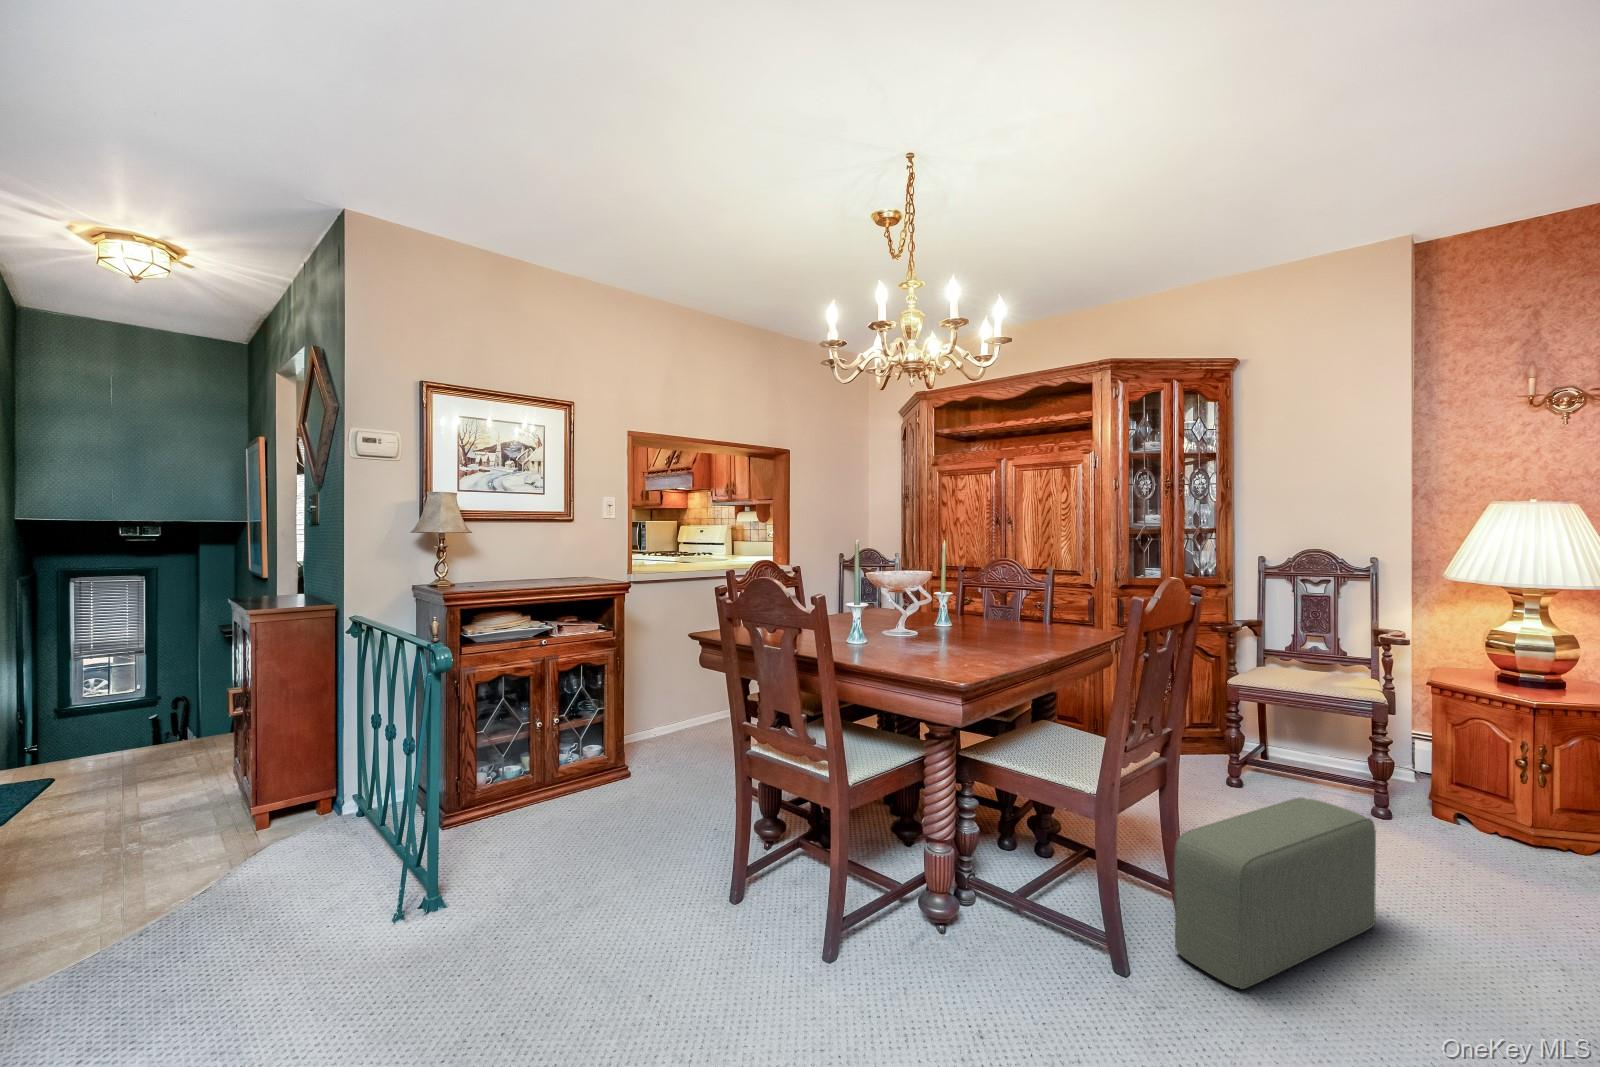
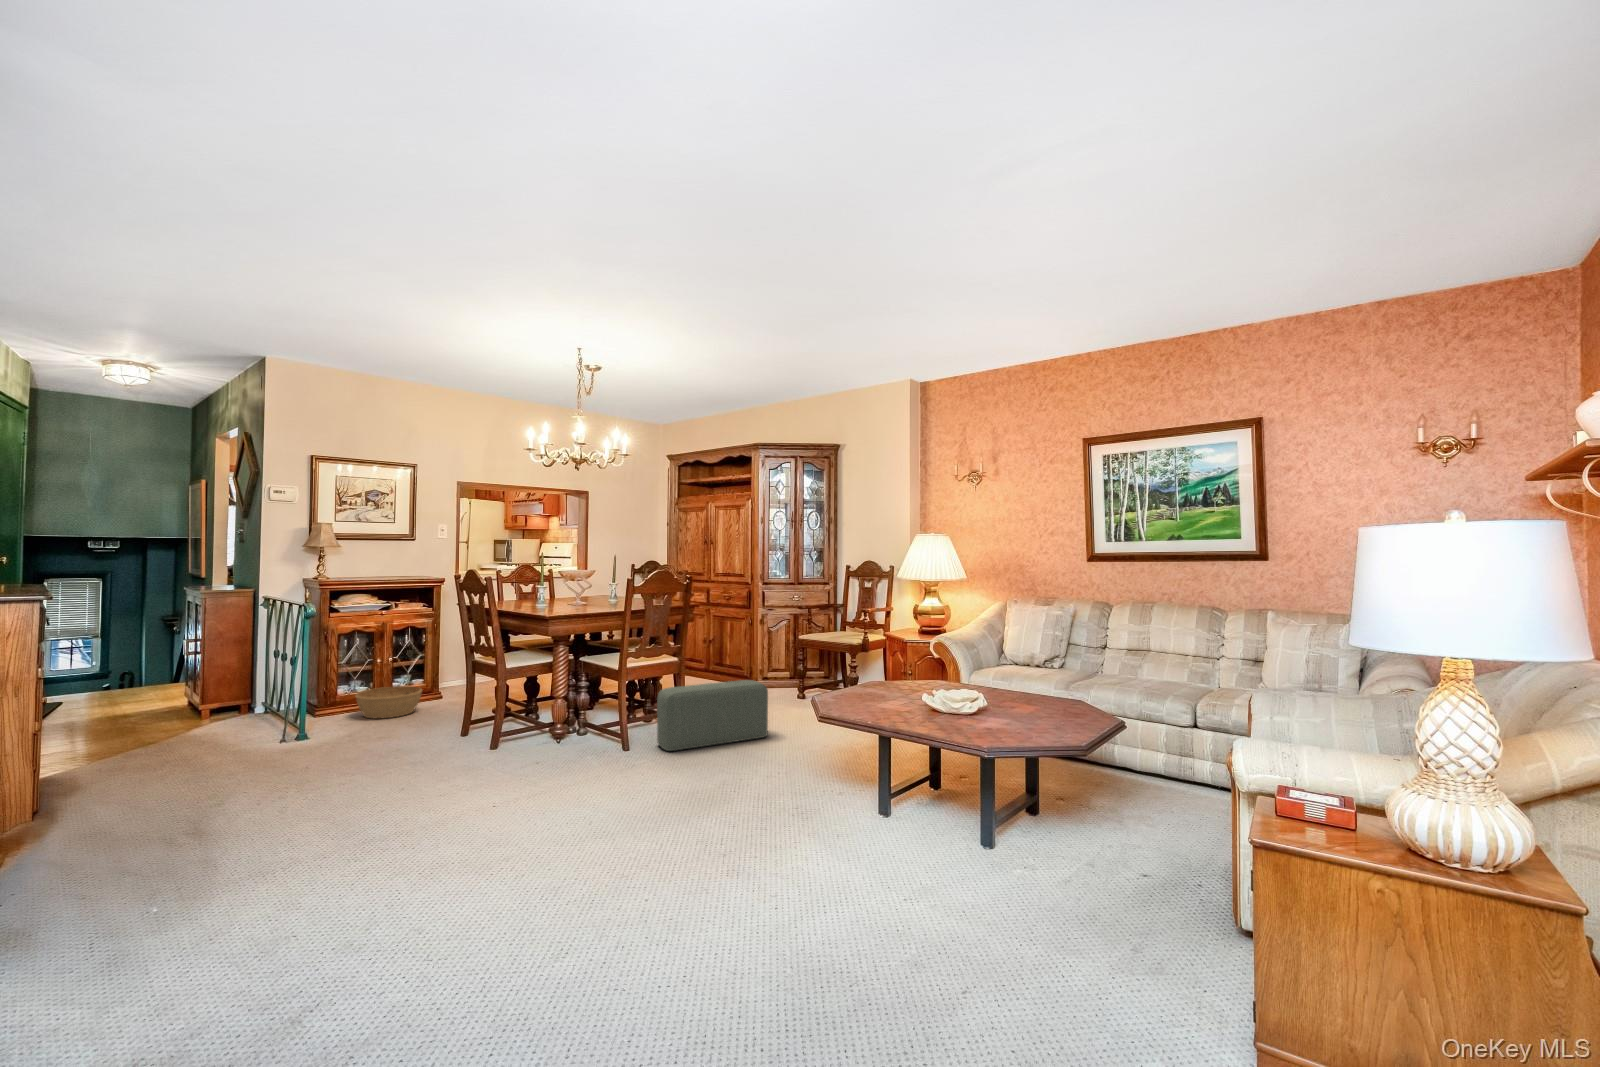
basket: none [509,765,615,835] -> present [356,686,423,719]

